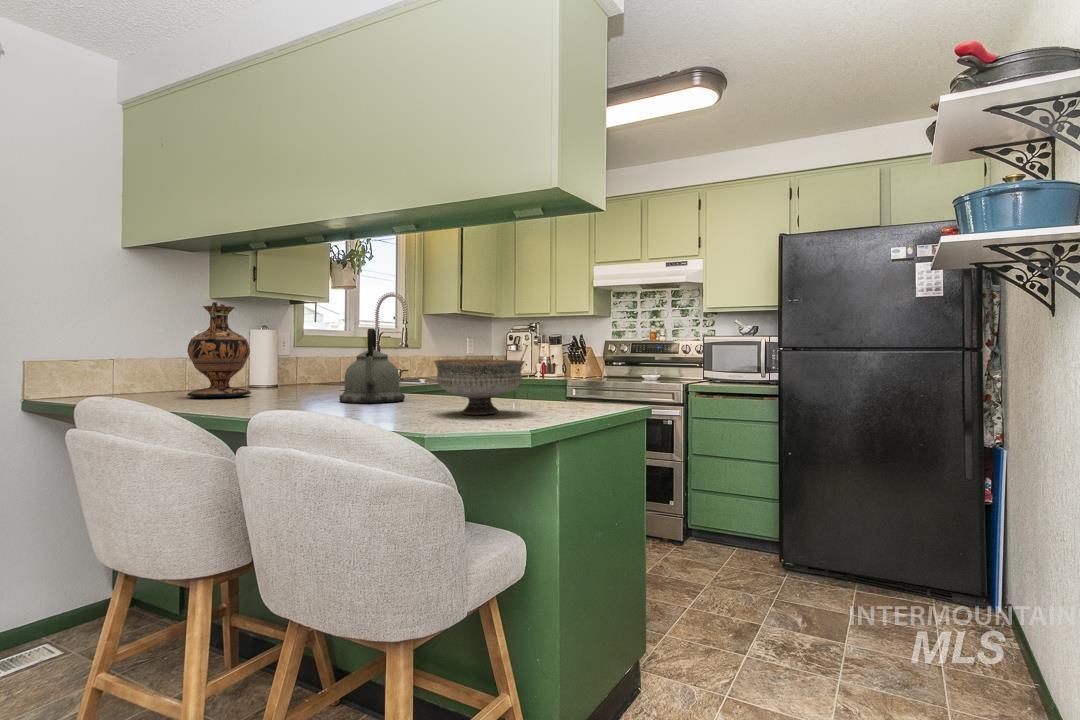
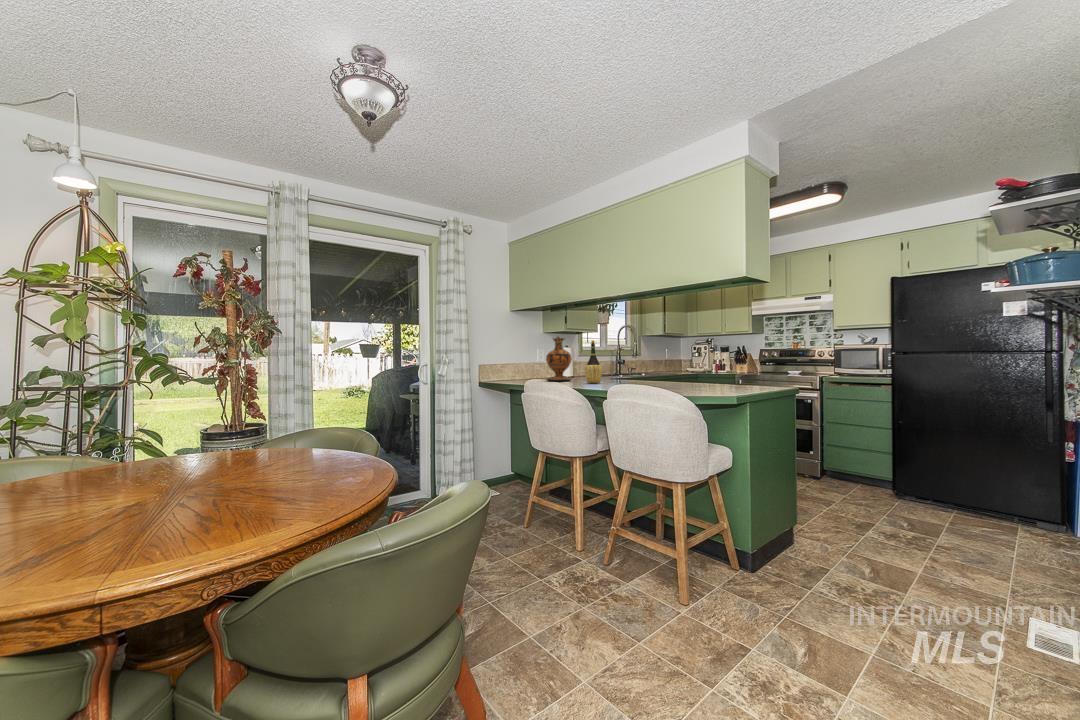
wine bottle: none [259,312,299,403] -> present [585,341,602,383]
kettle: present [339,329,405,403] -> none [619,347,651,383]
bowl: present [434,359,525,415] -> none [675,361,722,388]

